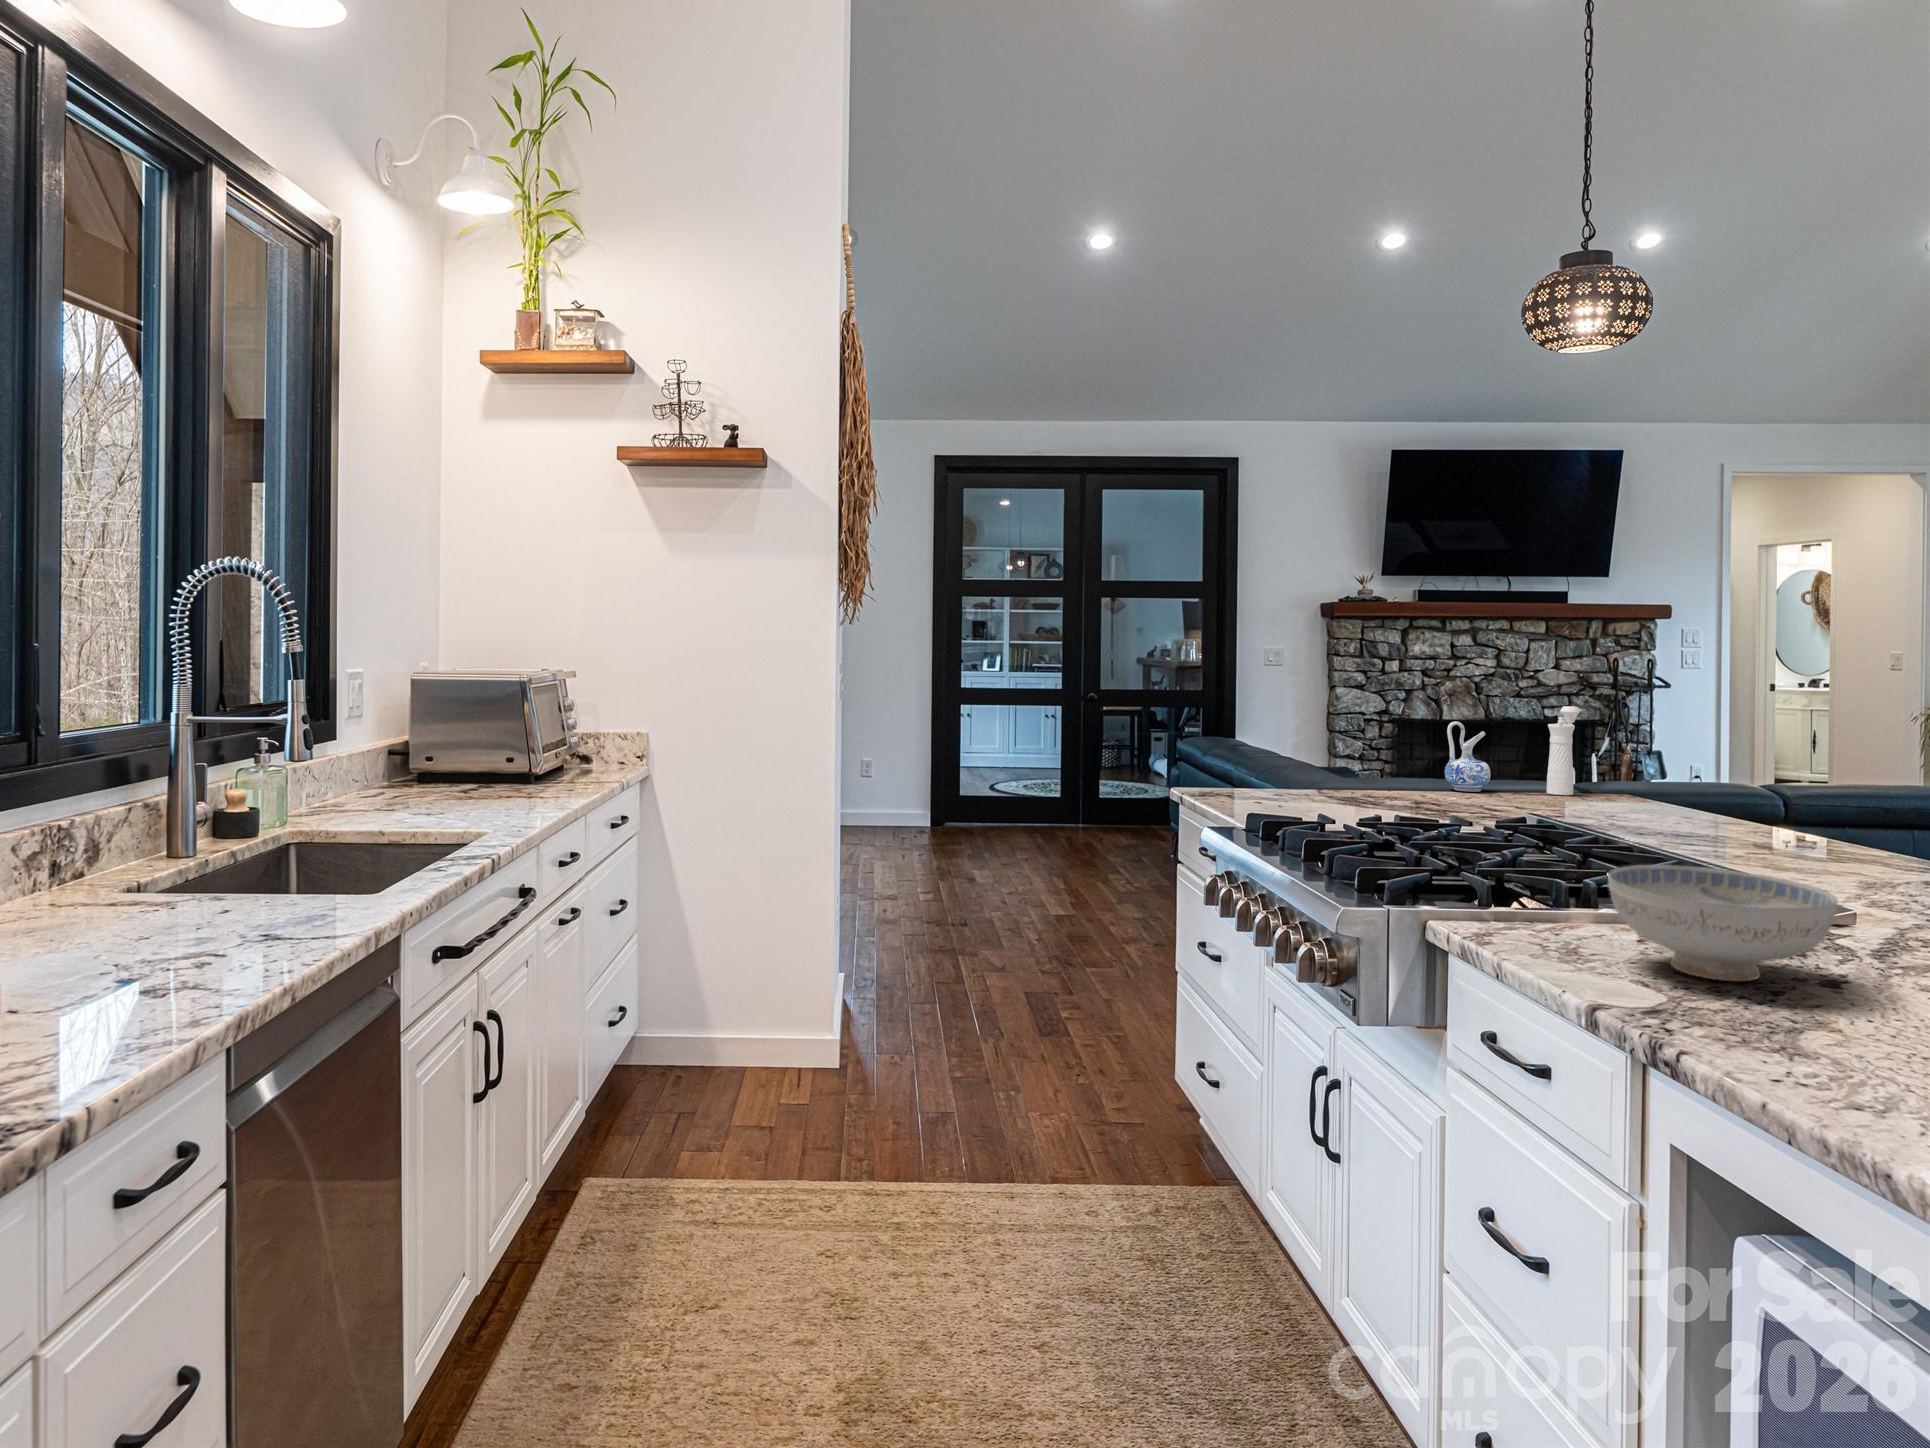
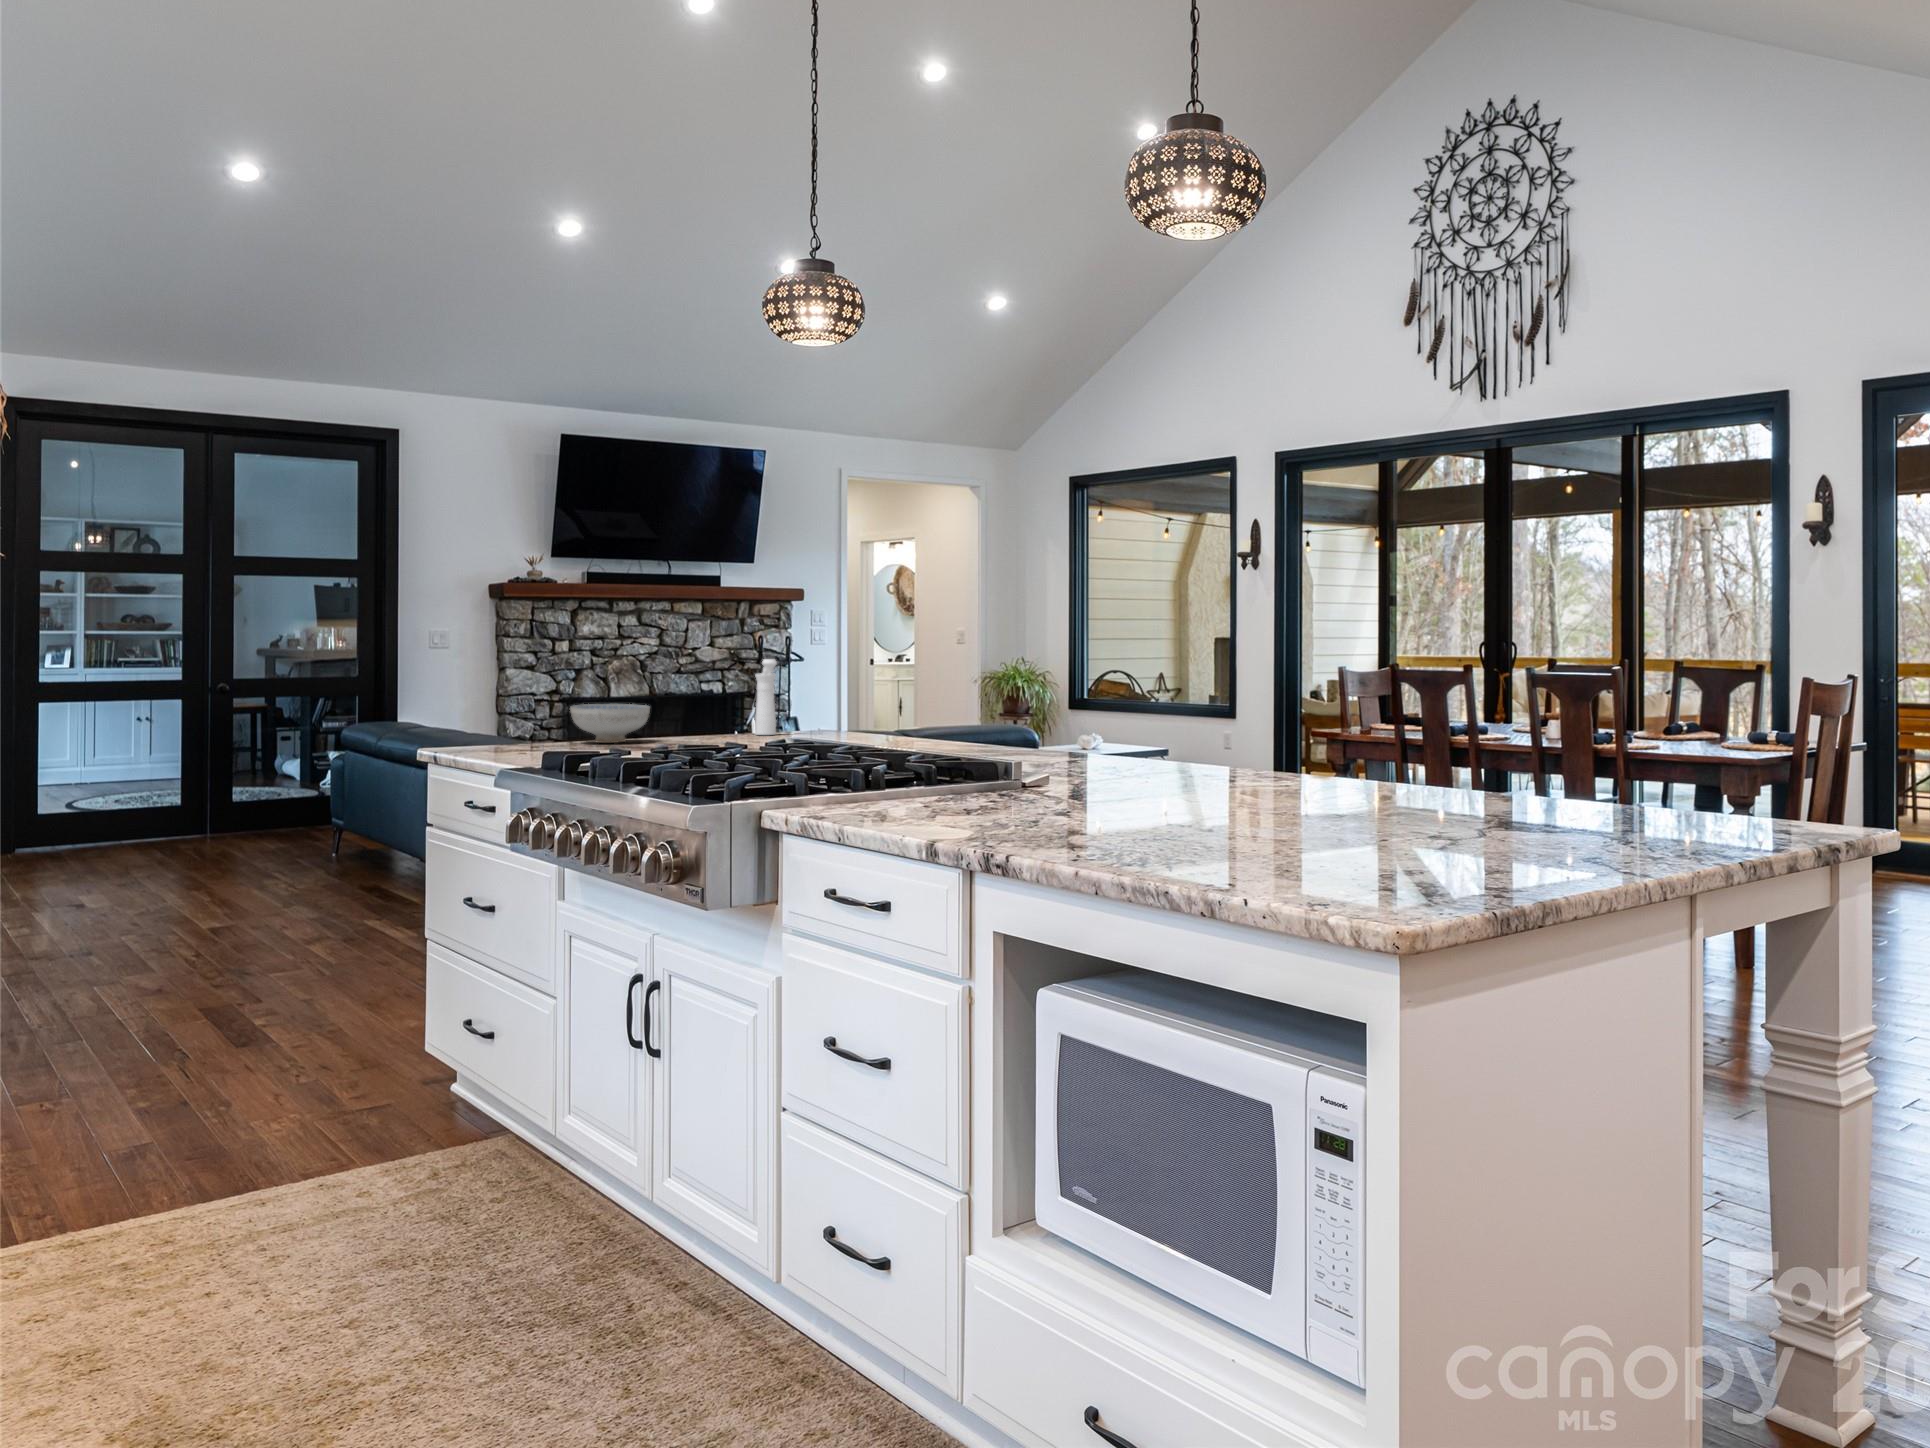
ceramic pitcher: present [1445,722,1491,792] -> none [671,674,711,738]
ceramic bowl: present [1608,865,1838,981] -> present [570,704,650,743]

